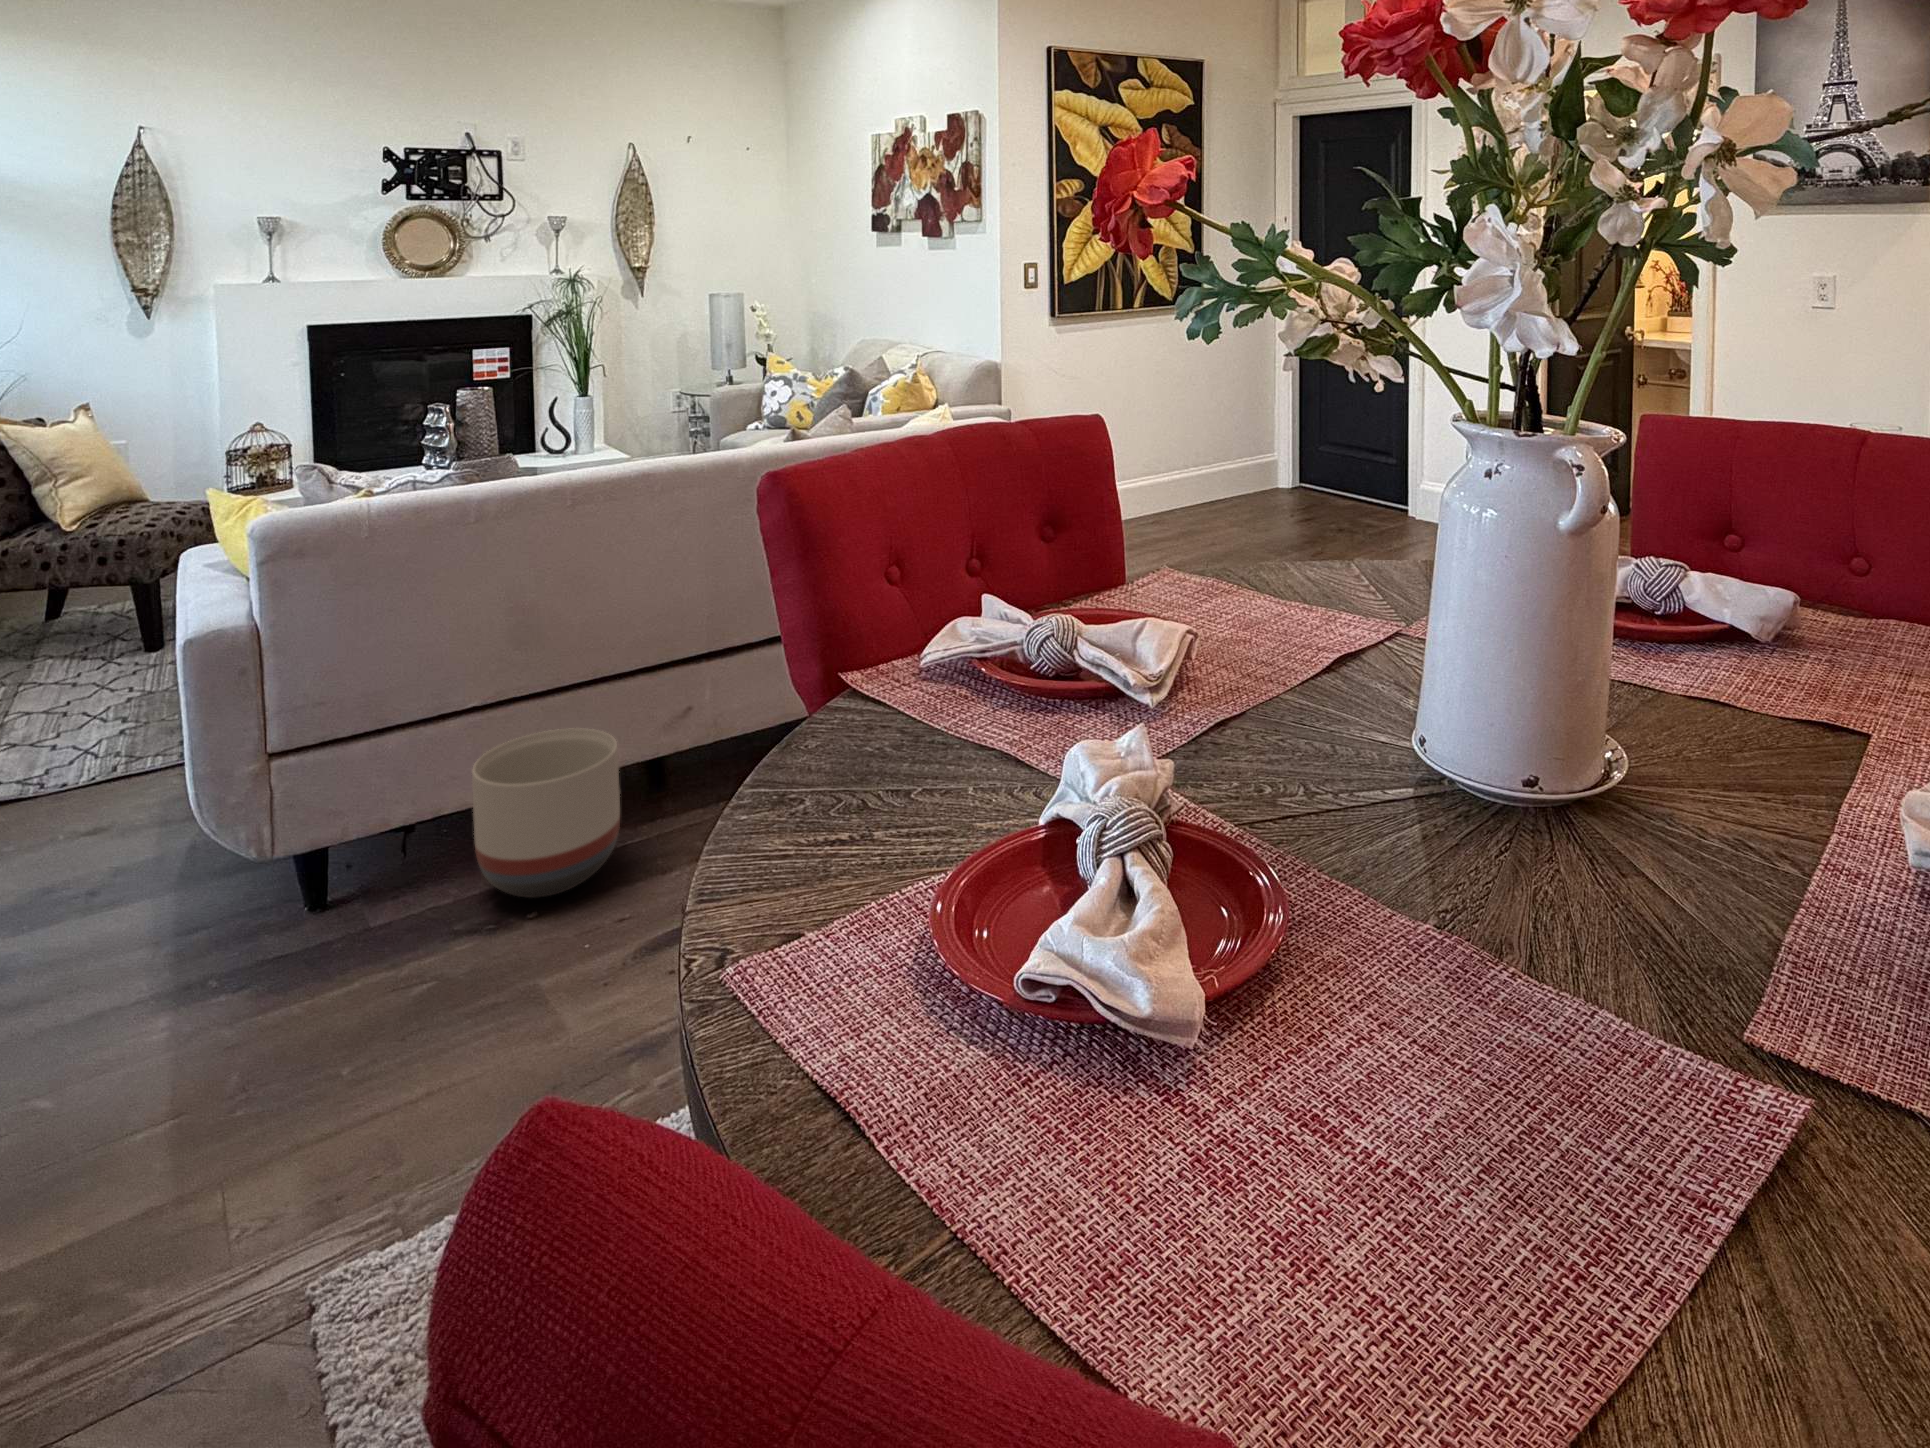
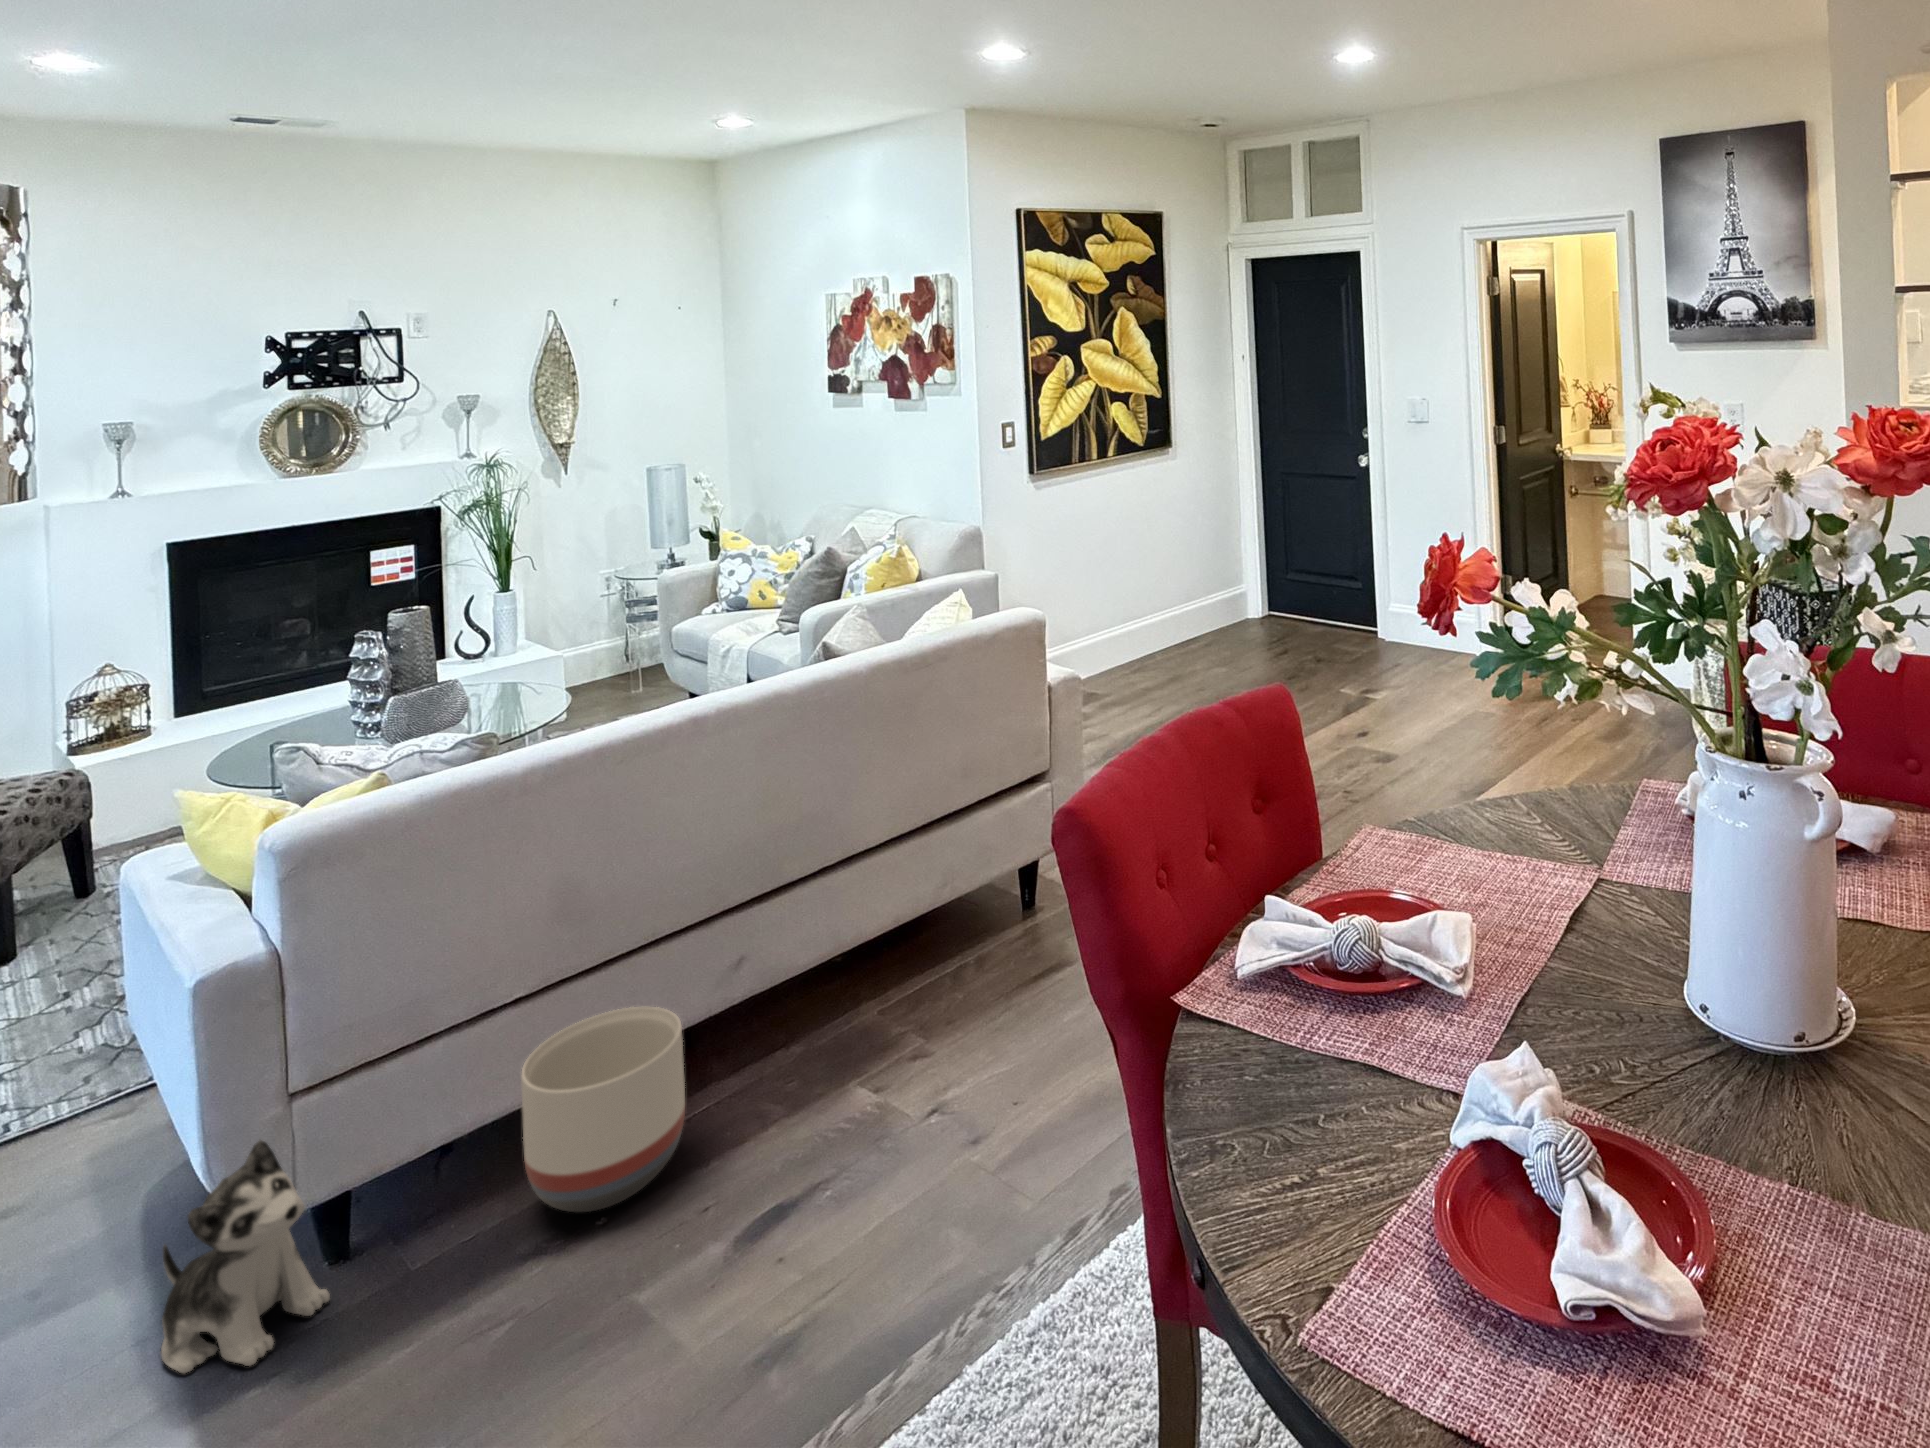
plush toy: none [173,783,309,968] -> present [161,1140,330,1373]

